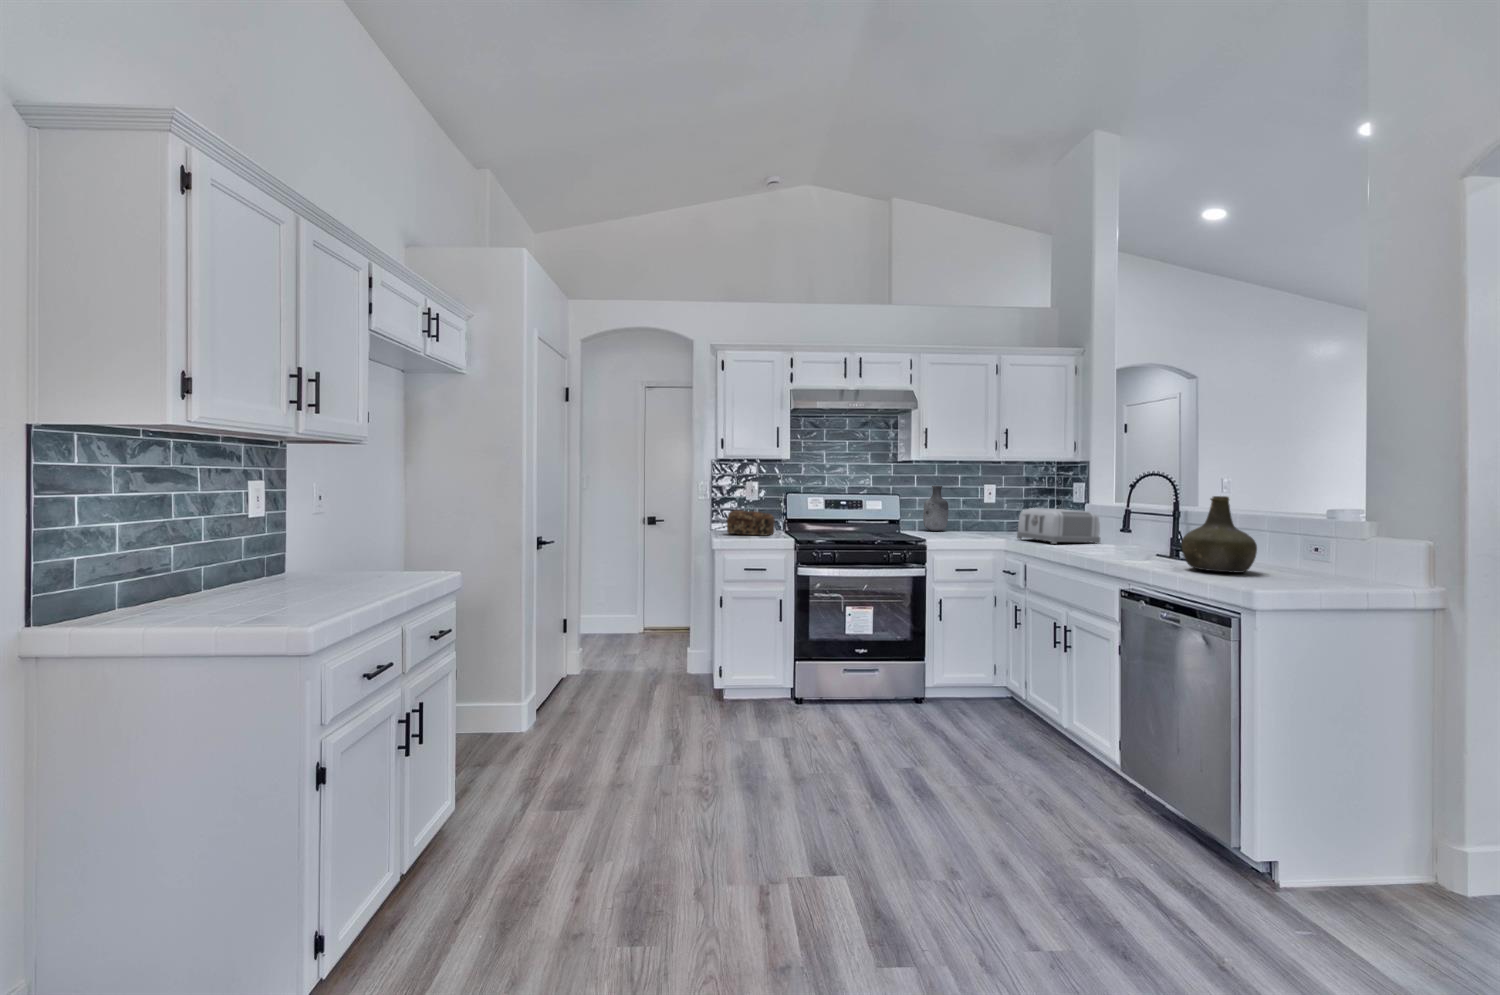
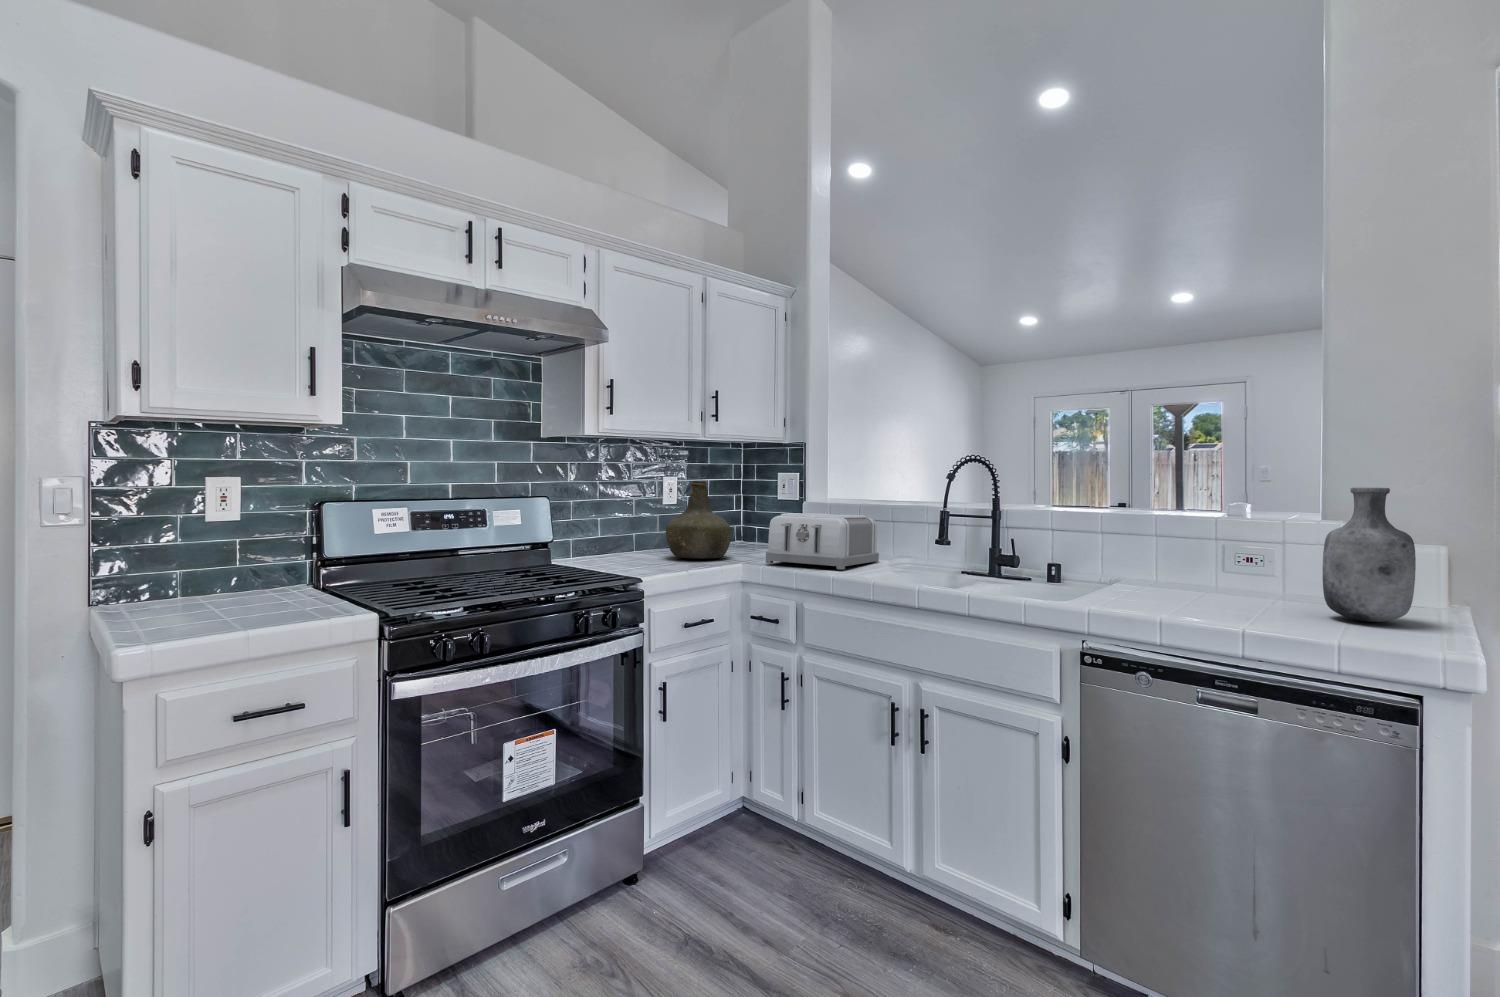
vase: present [923,485,948,531] -> present [1323,487,1416,622]
bottle: present [1182,496,1257,573] -> present [666,481,731,559]
bread loaf: present [727,510,775,536] -> none [160,544,299,605]

